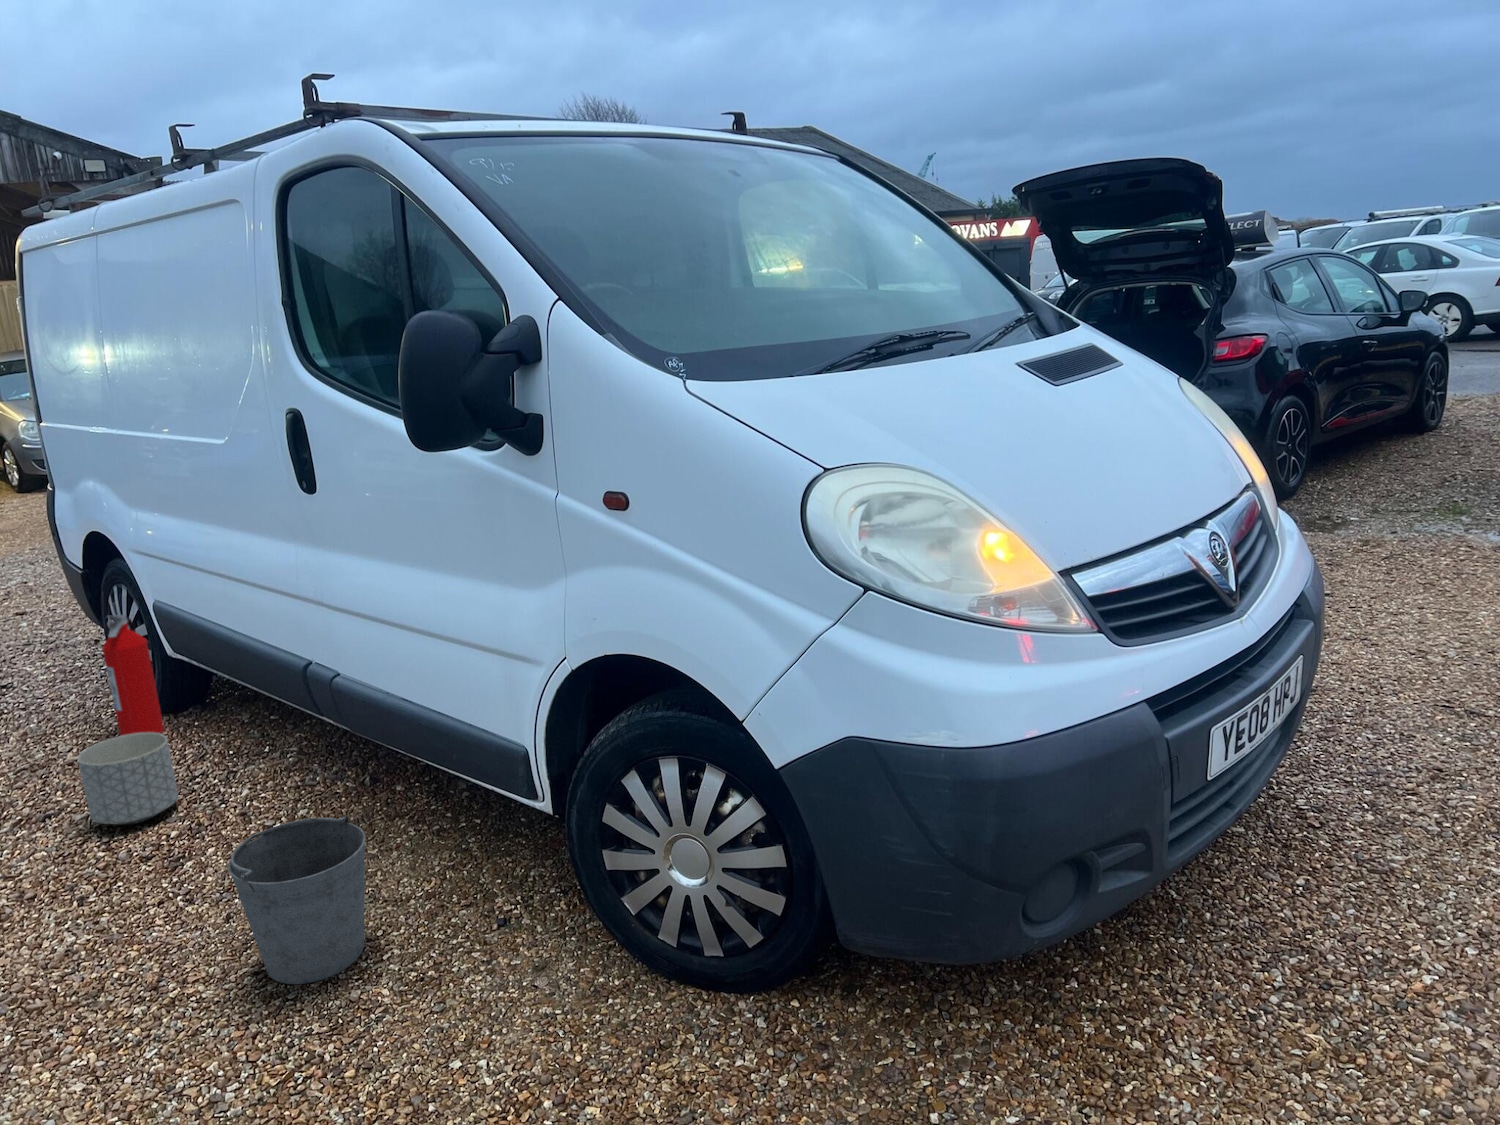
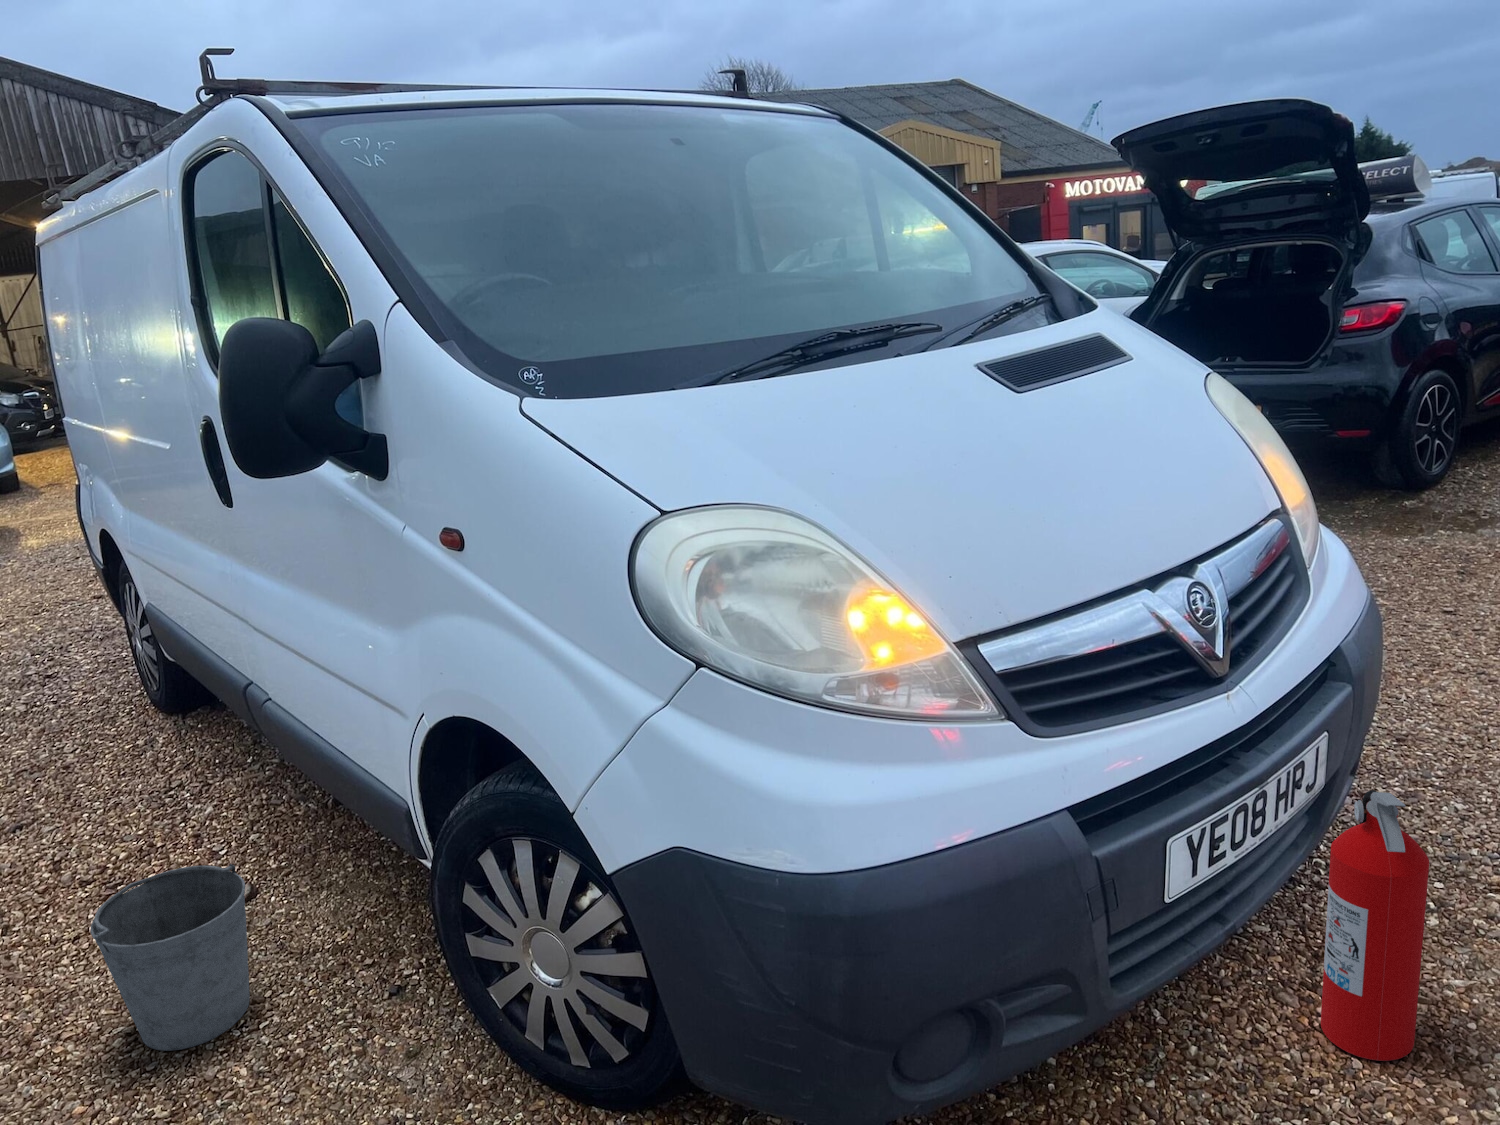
fire extinguisher: present [102,615,164,736] -> present [1321,790,1429,1061]
planter: present [78,733,178,825] -> none [32,745,140,842]

